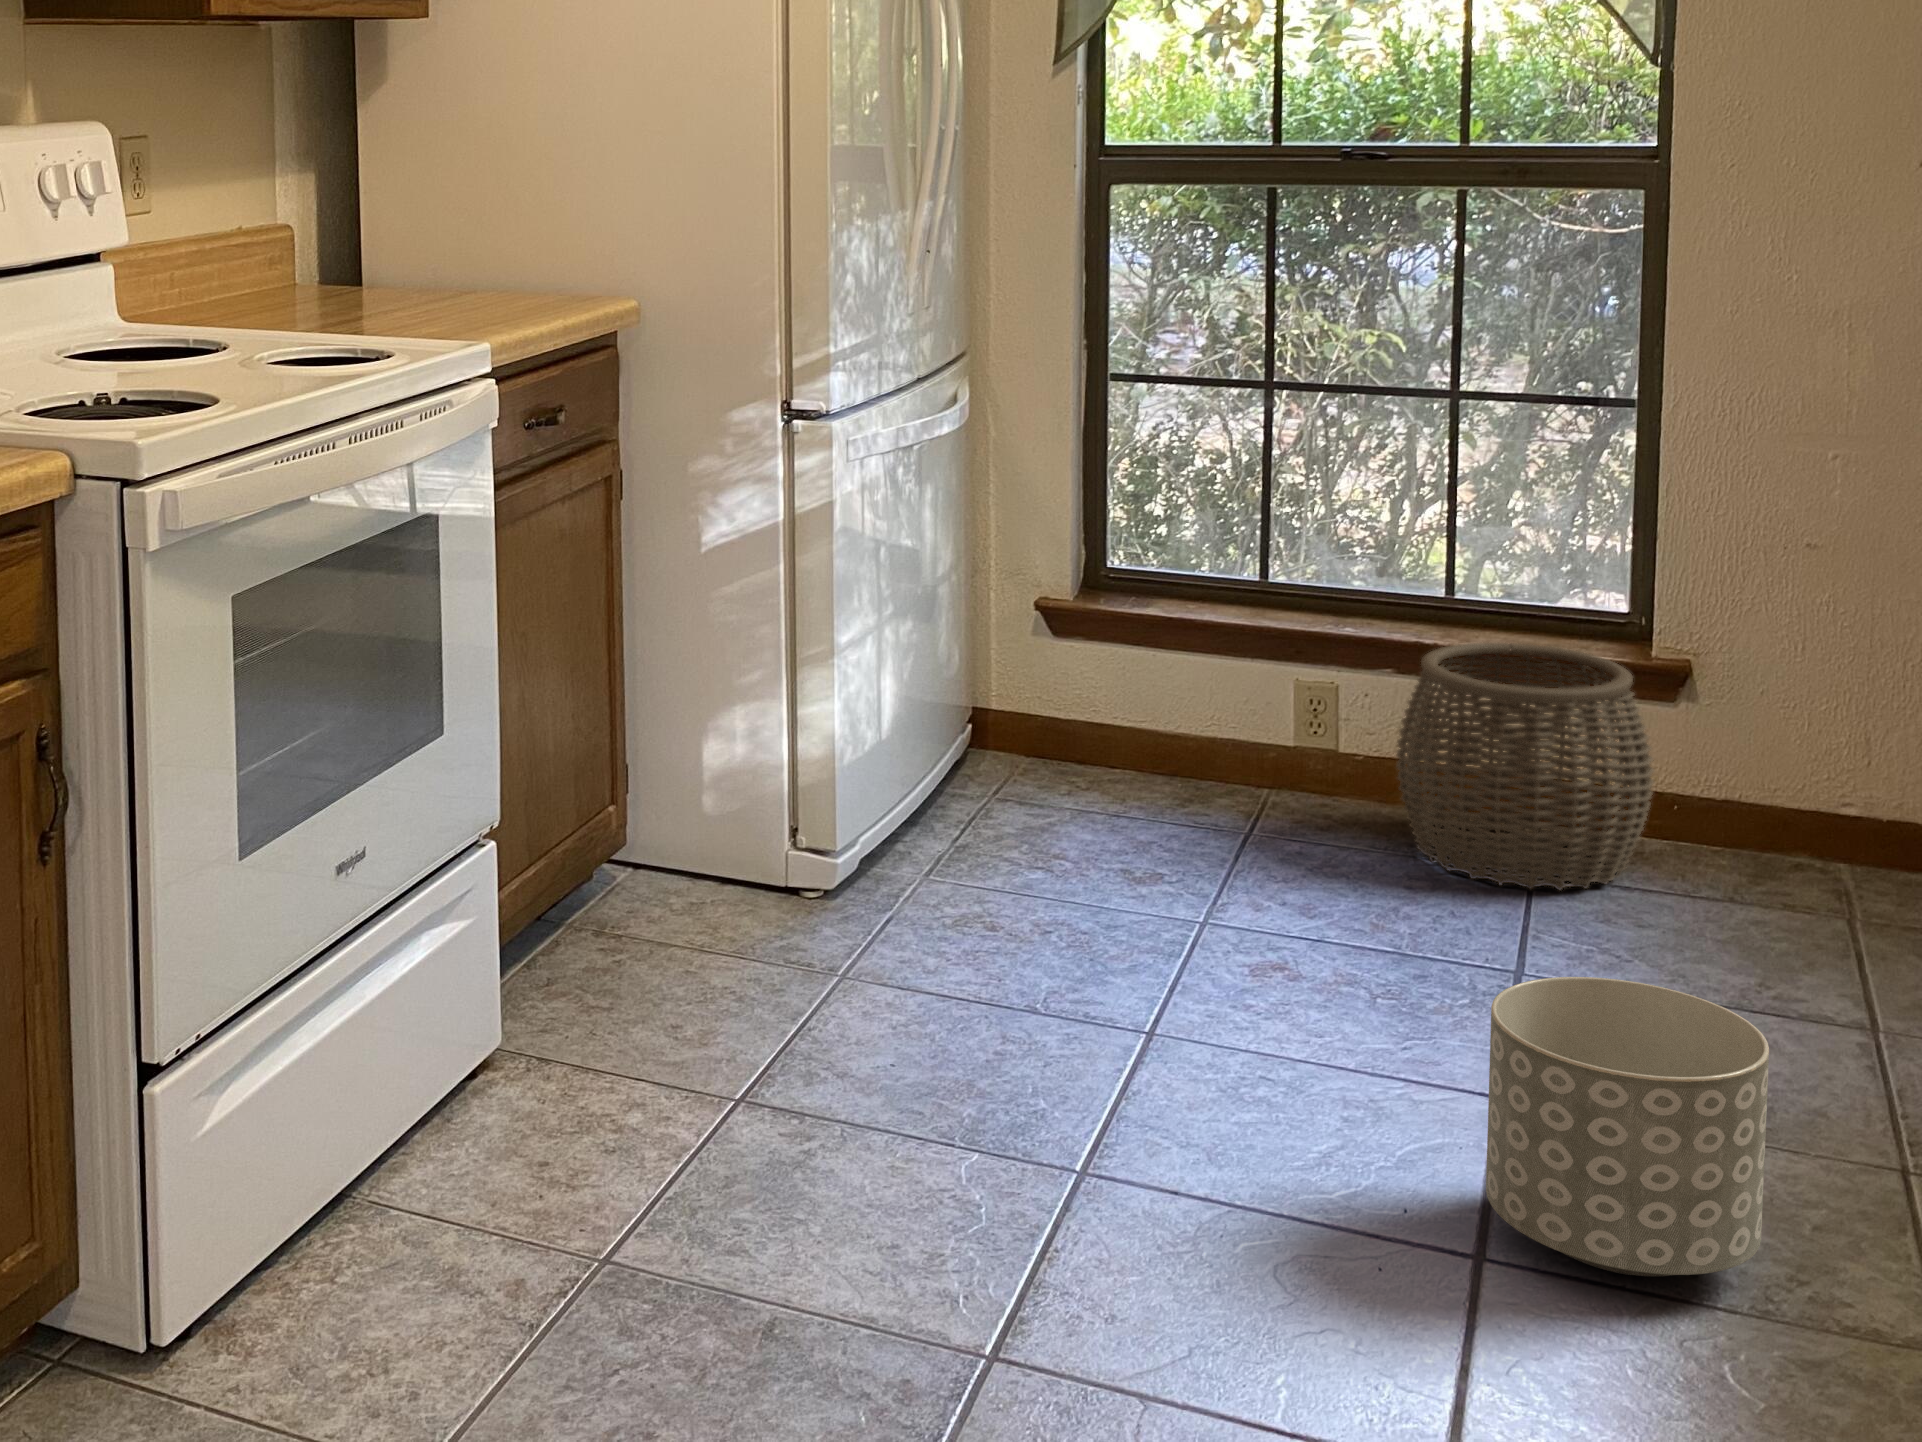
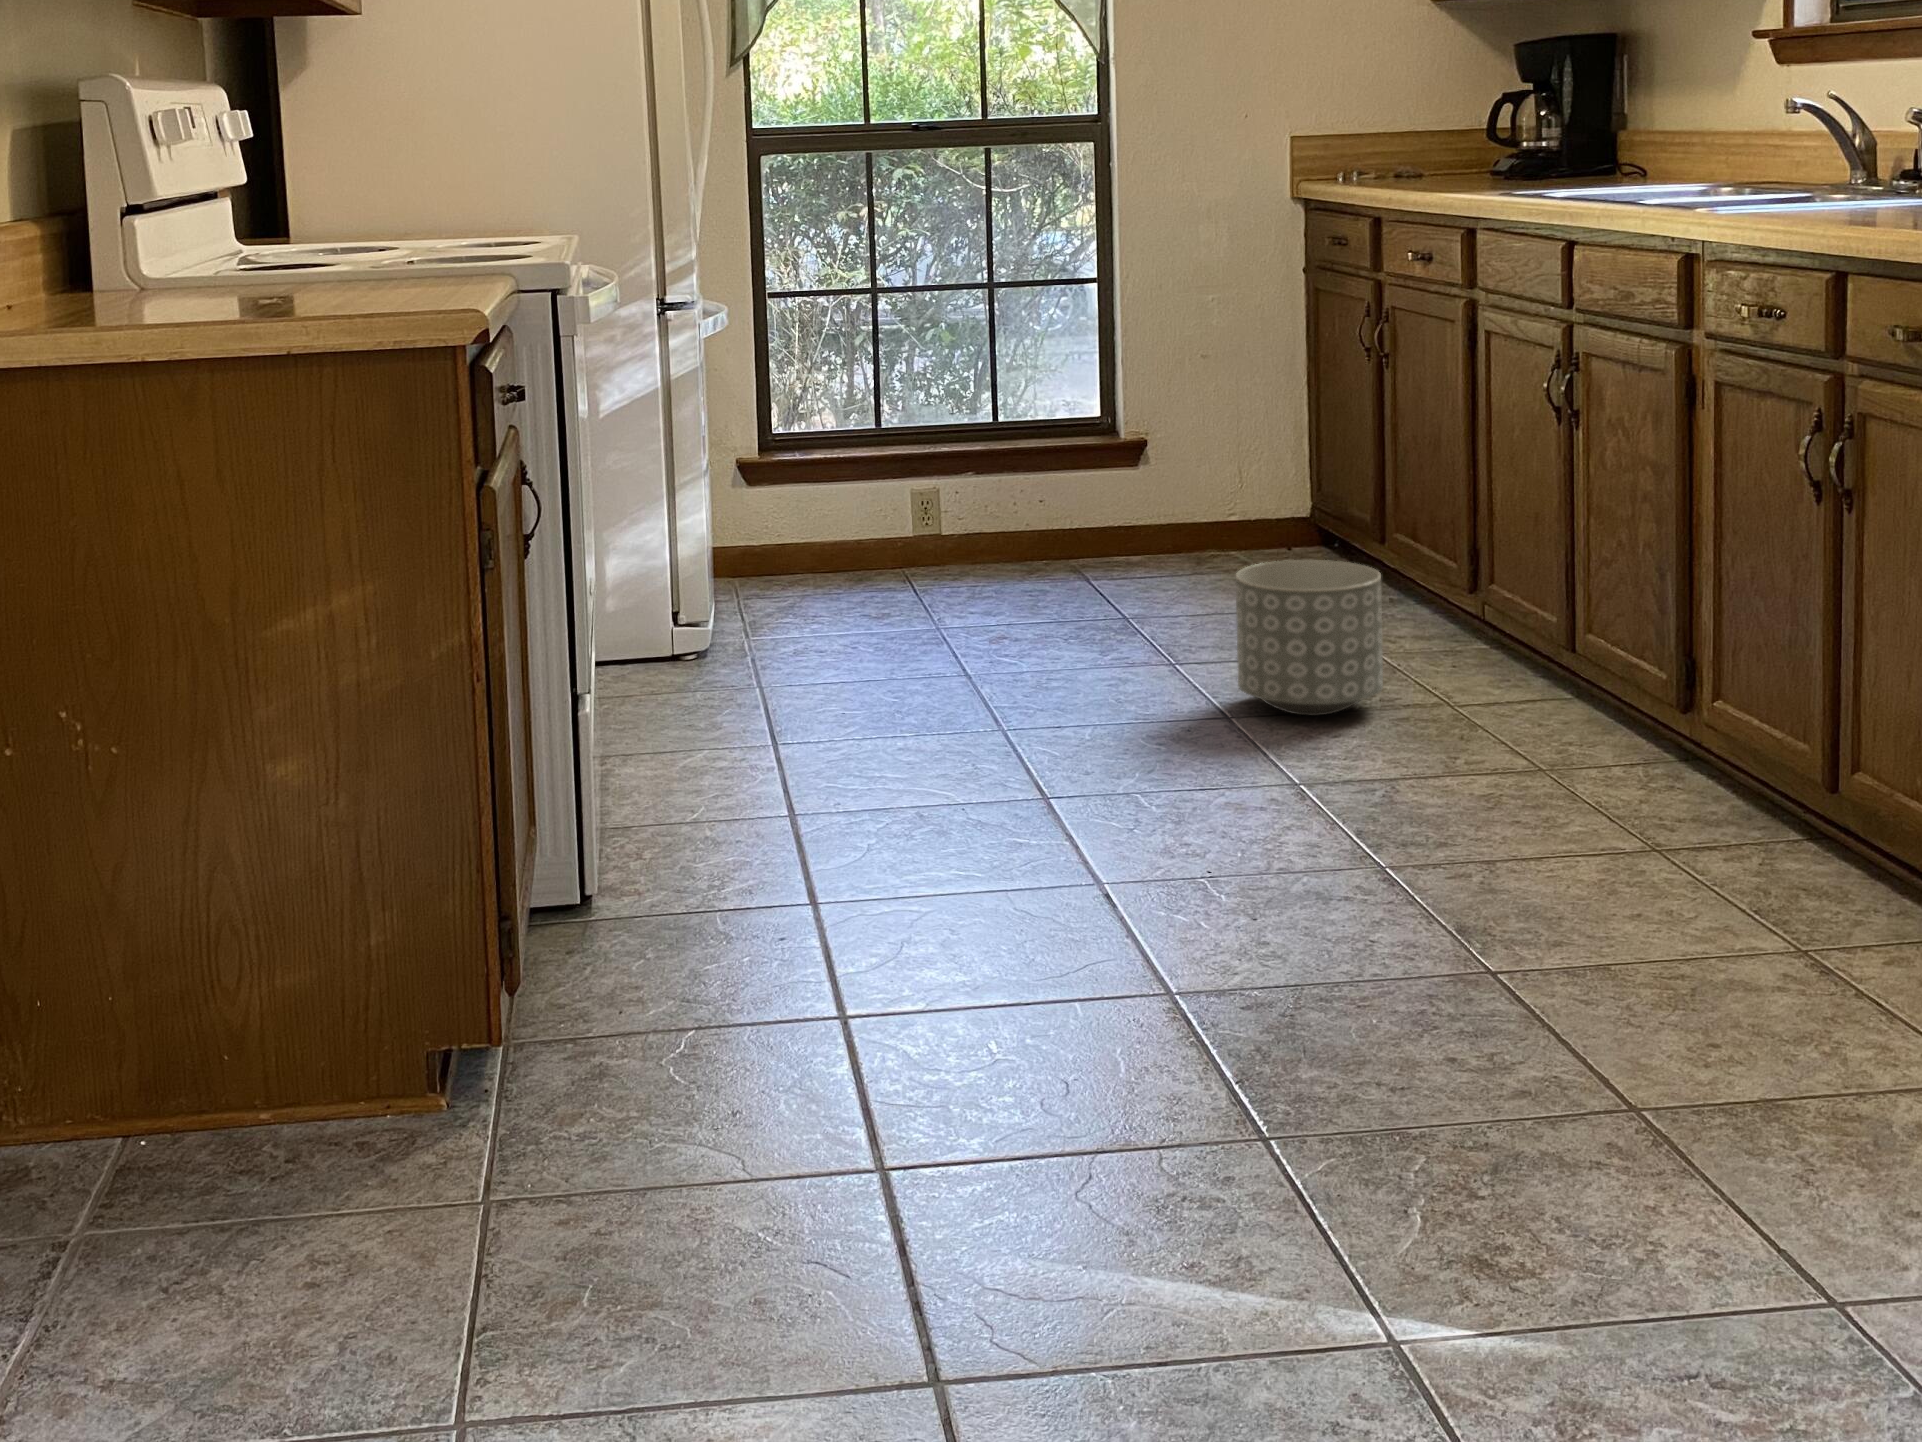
woven basket: present [1396,643,1654,890] -> none [1002,438,1156,587]

